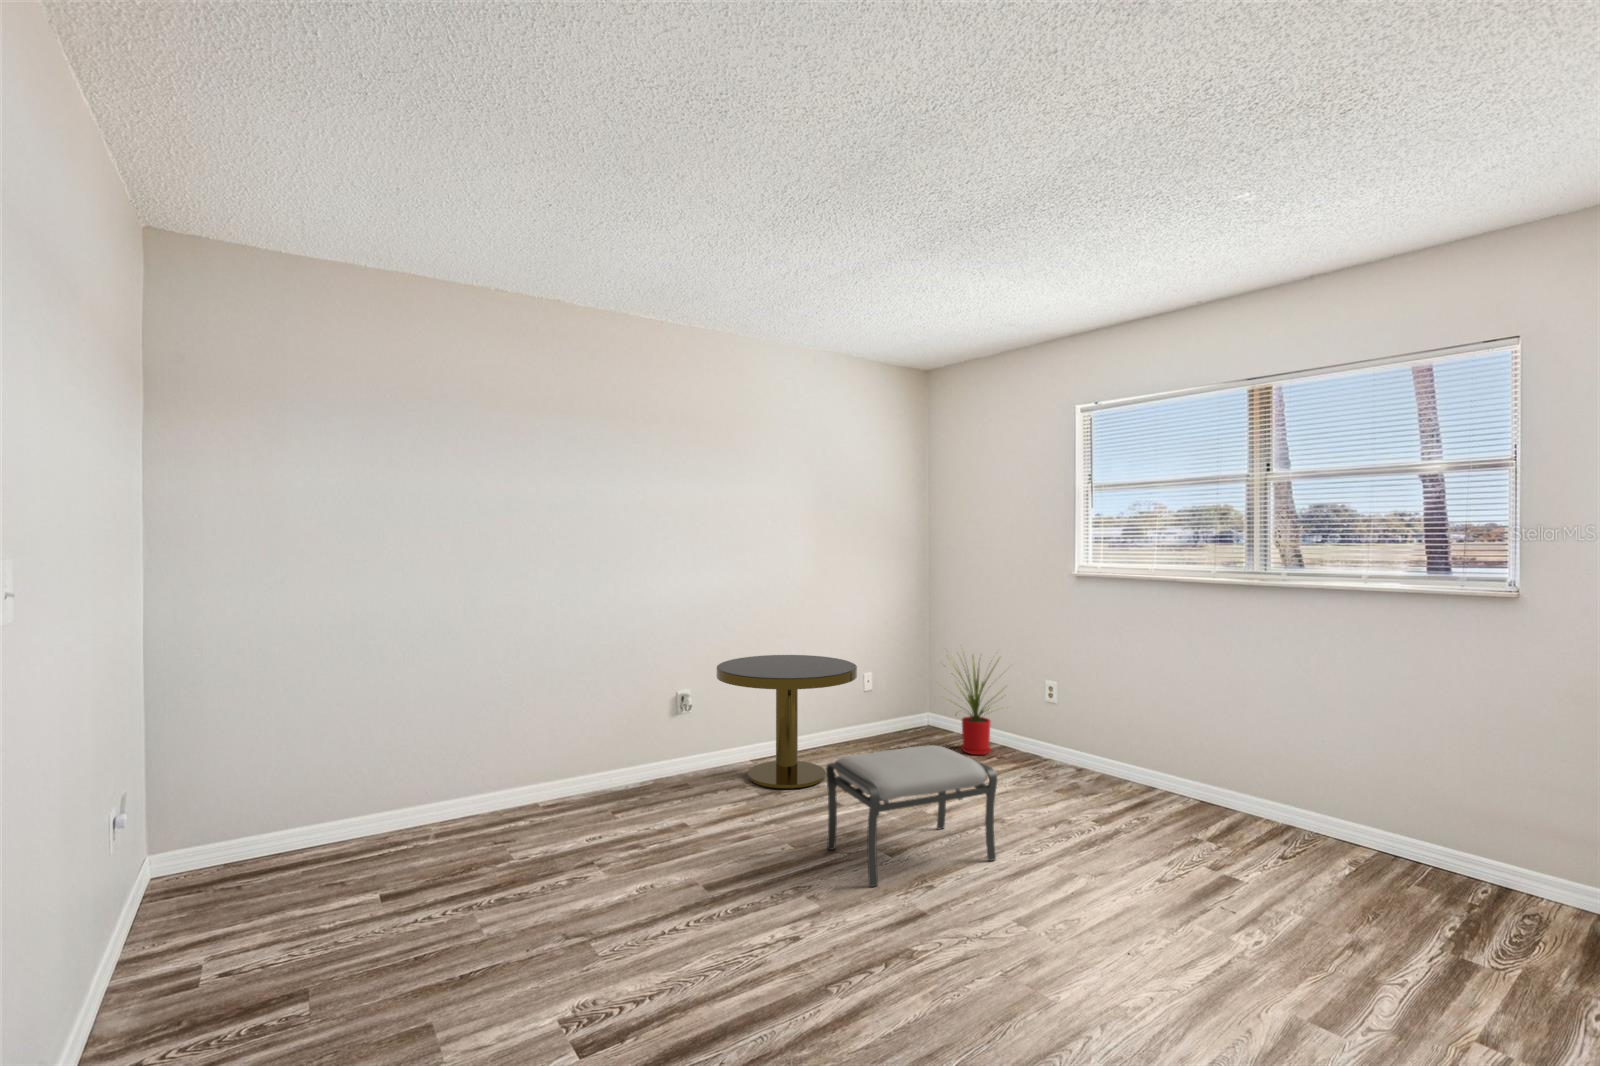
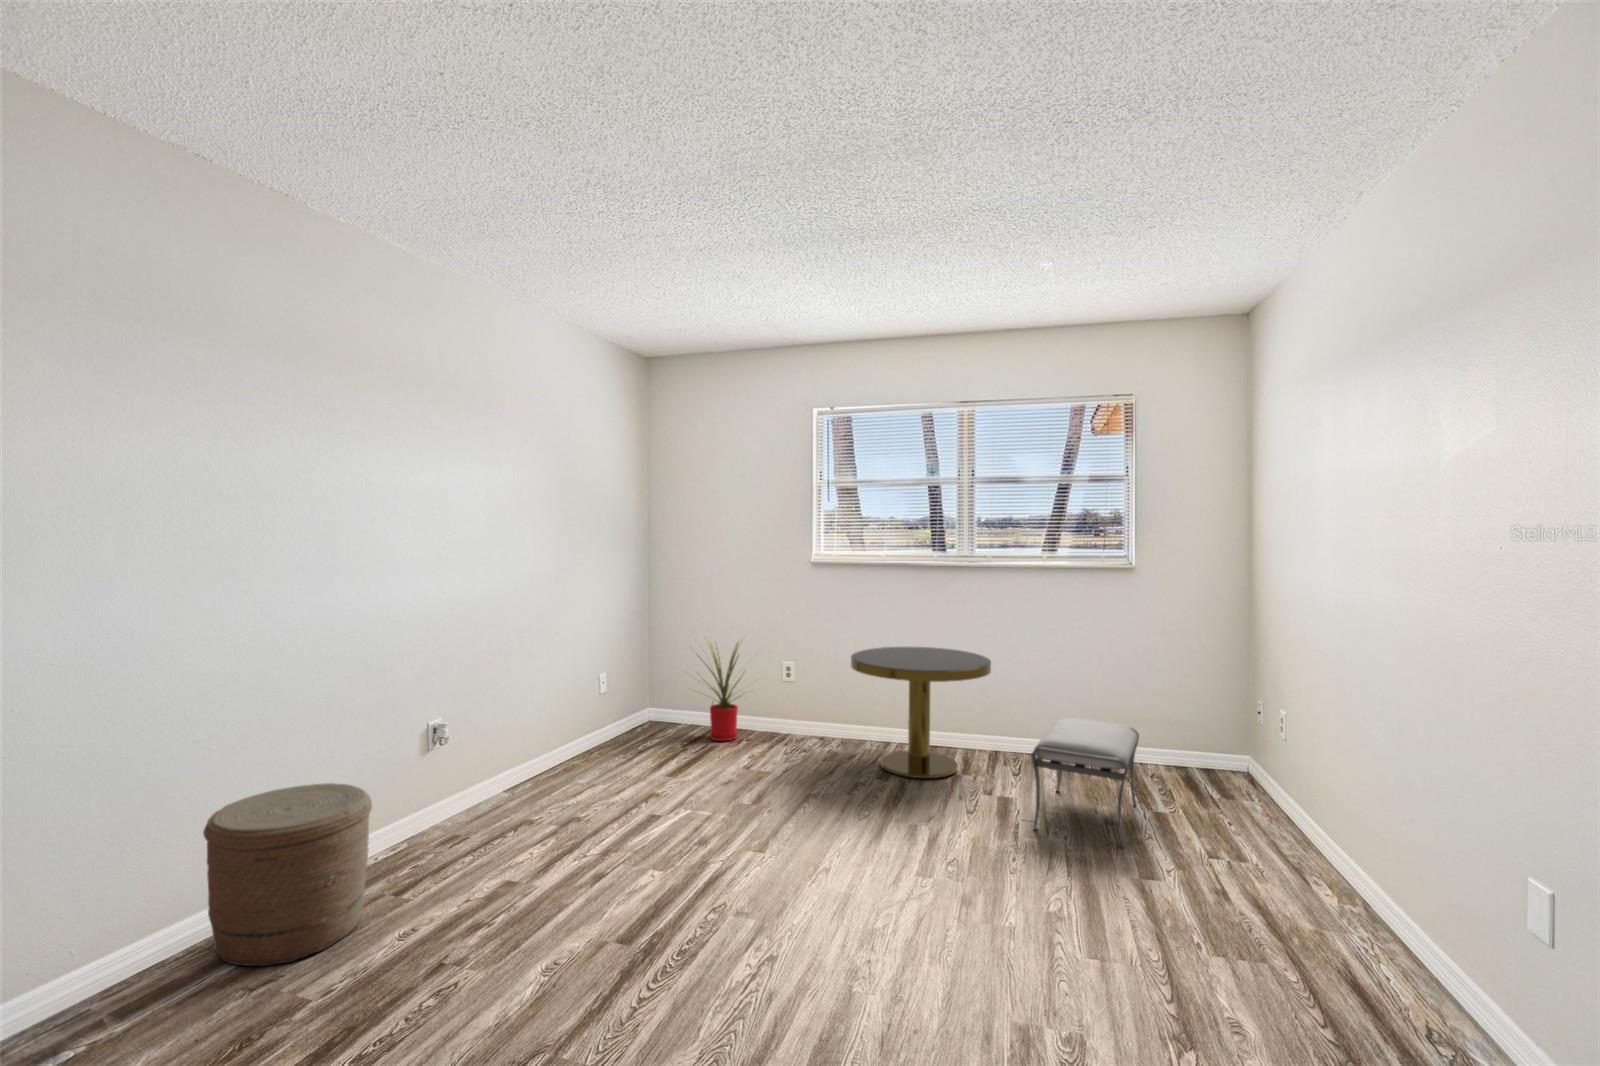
side table: present [716,655,857,788] -> present [851,647,991,778]
woven basket: none [493,719,593,835] -> present [203,783,372,966]
ottoman: present [826,745,997,887] -> present [1031,718,1139,848]

